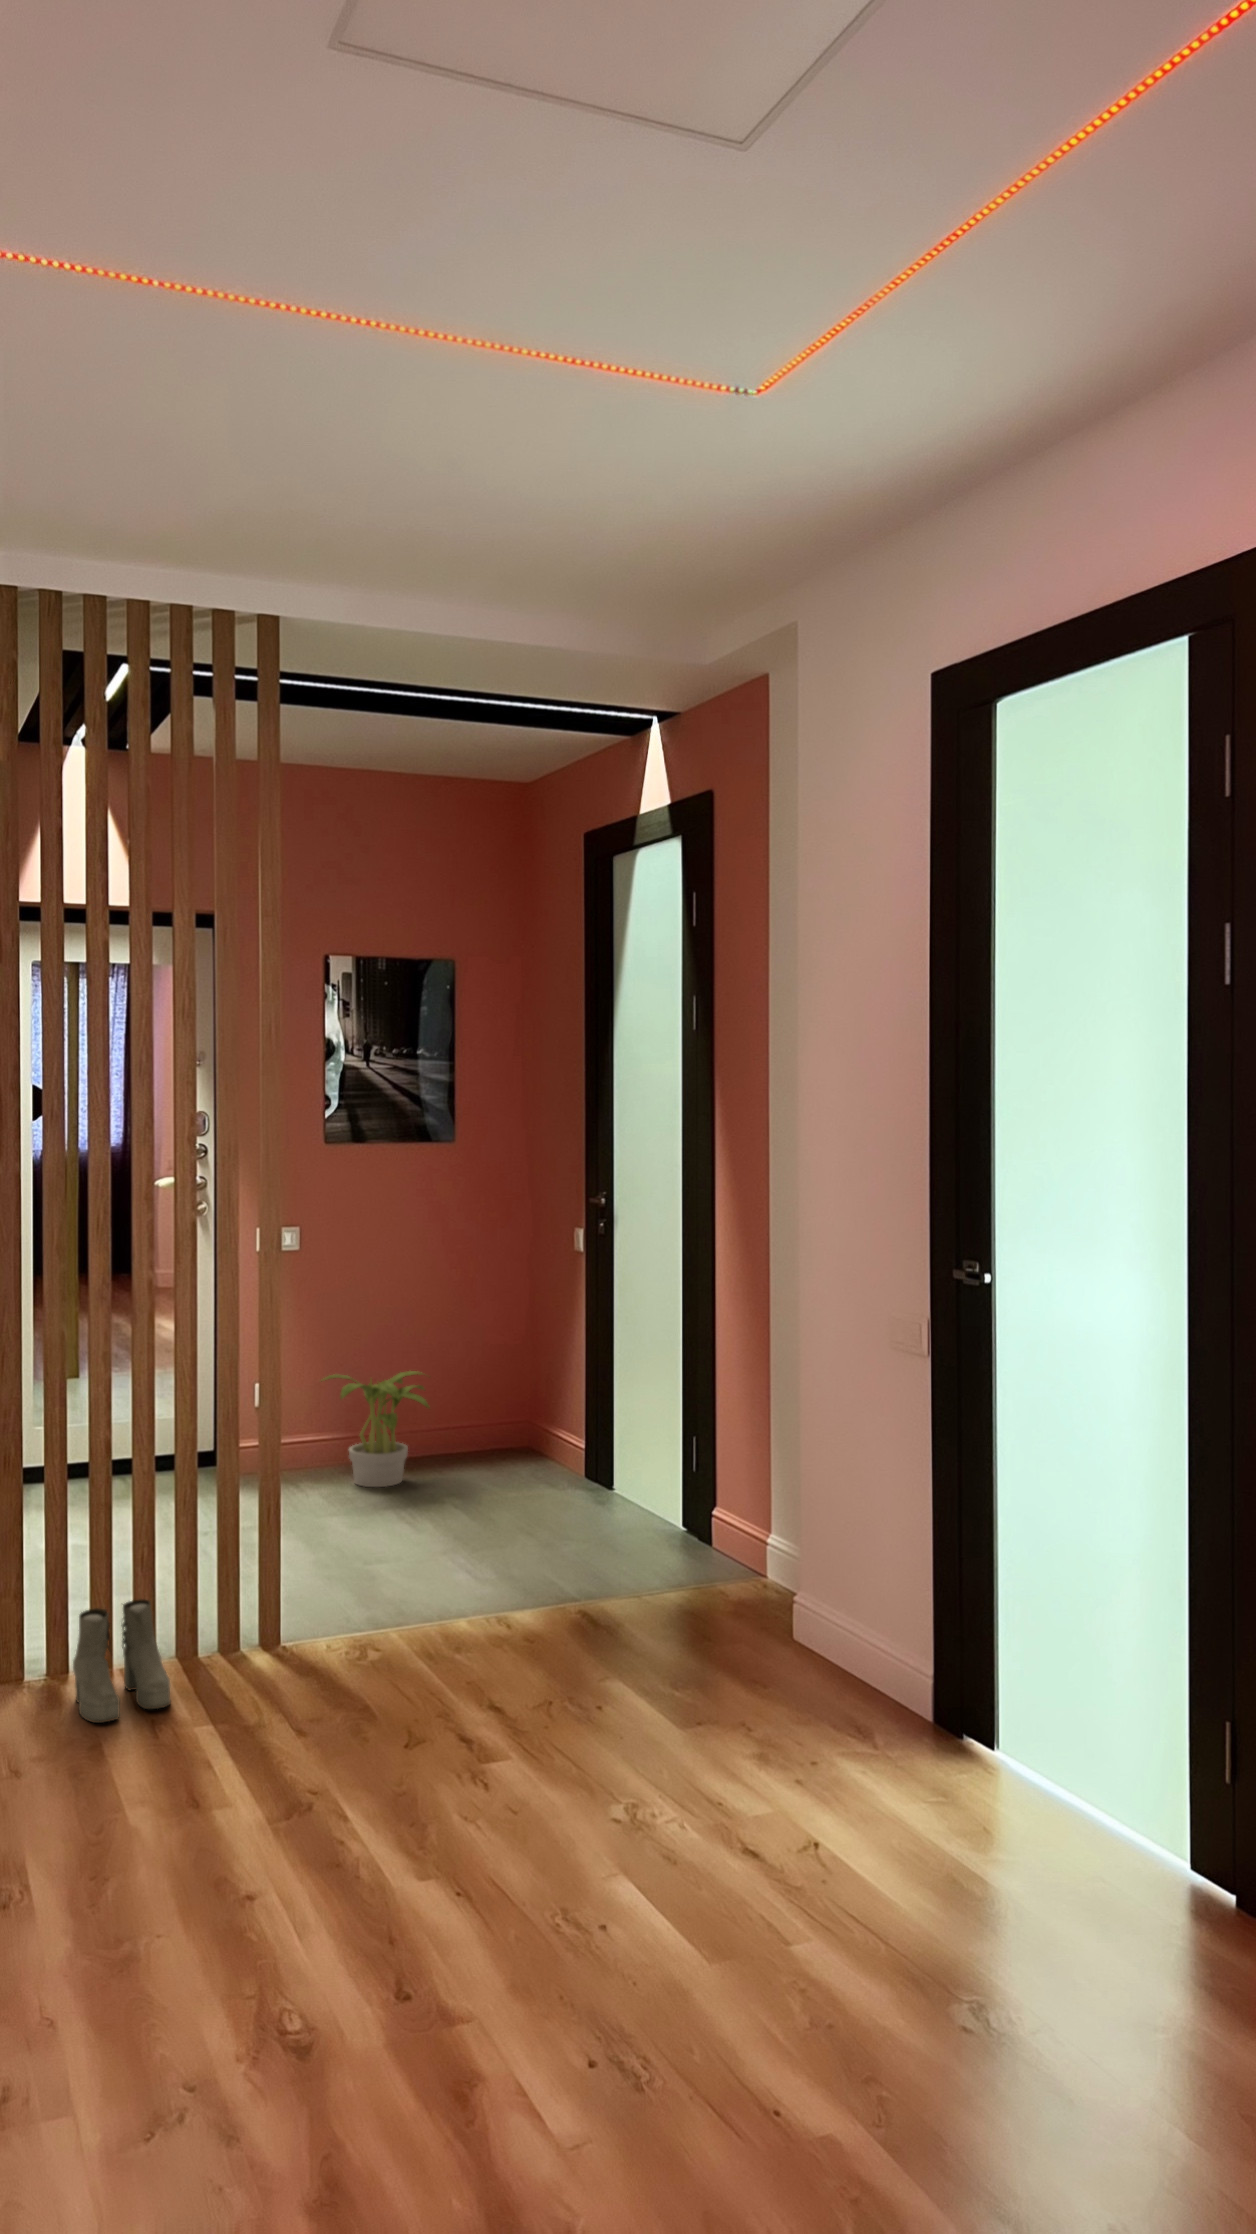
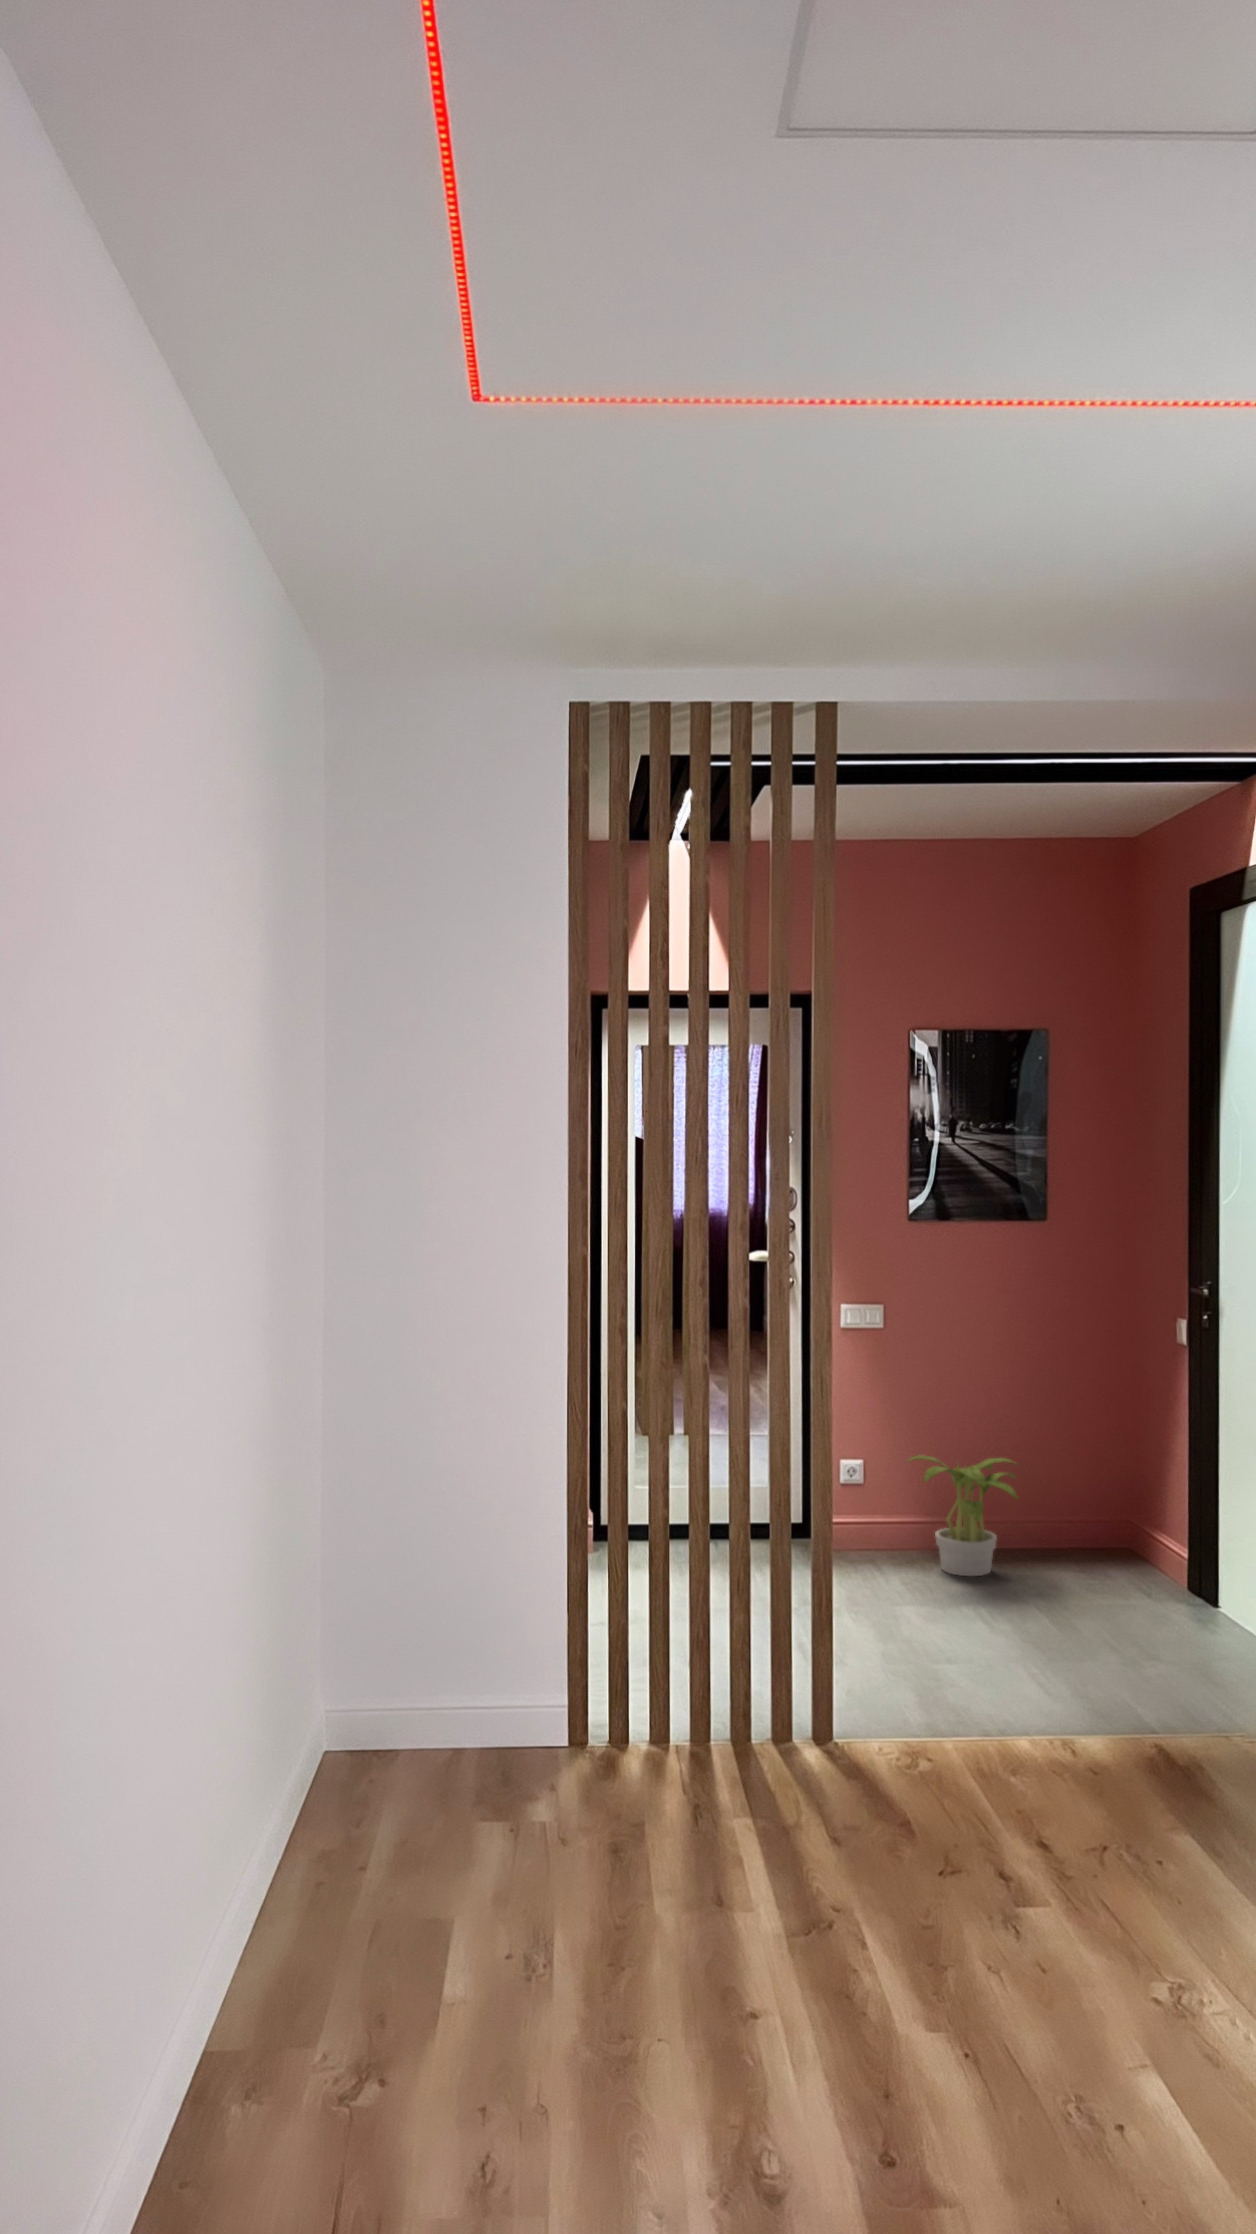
boots: present [73,1599,171,1723] -> none [627,1676,716,1797]

